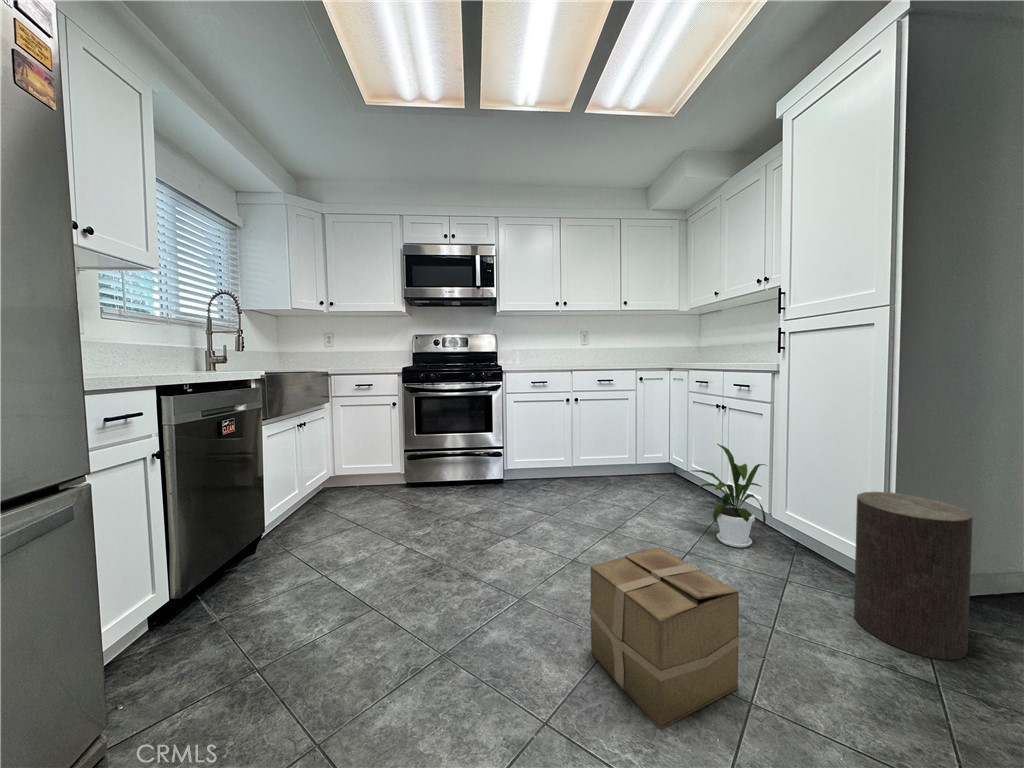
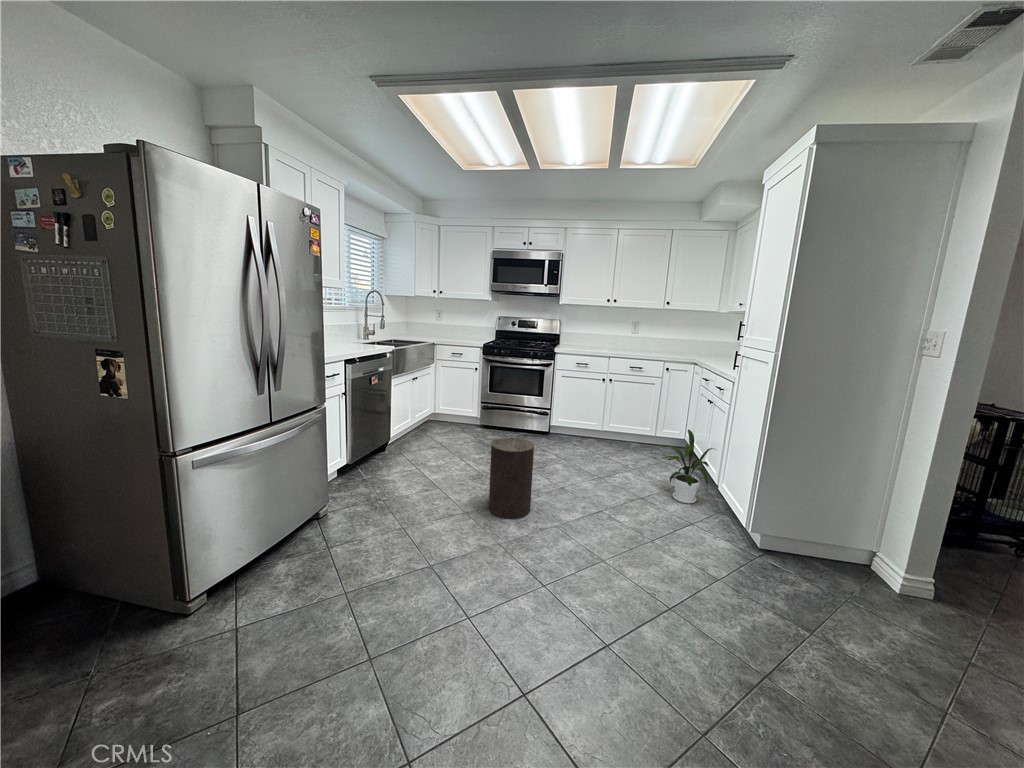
stool: present [854,492,973,660] -> present [489,438,534,519]
cardboard box: present [590,547,739,728] -> none [539,481,608,557]

